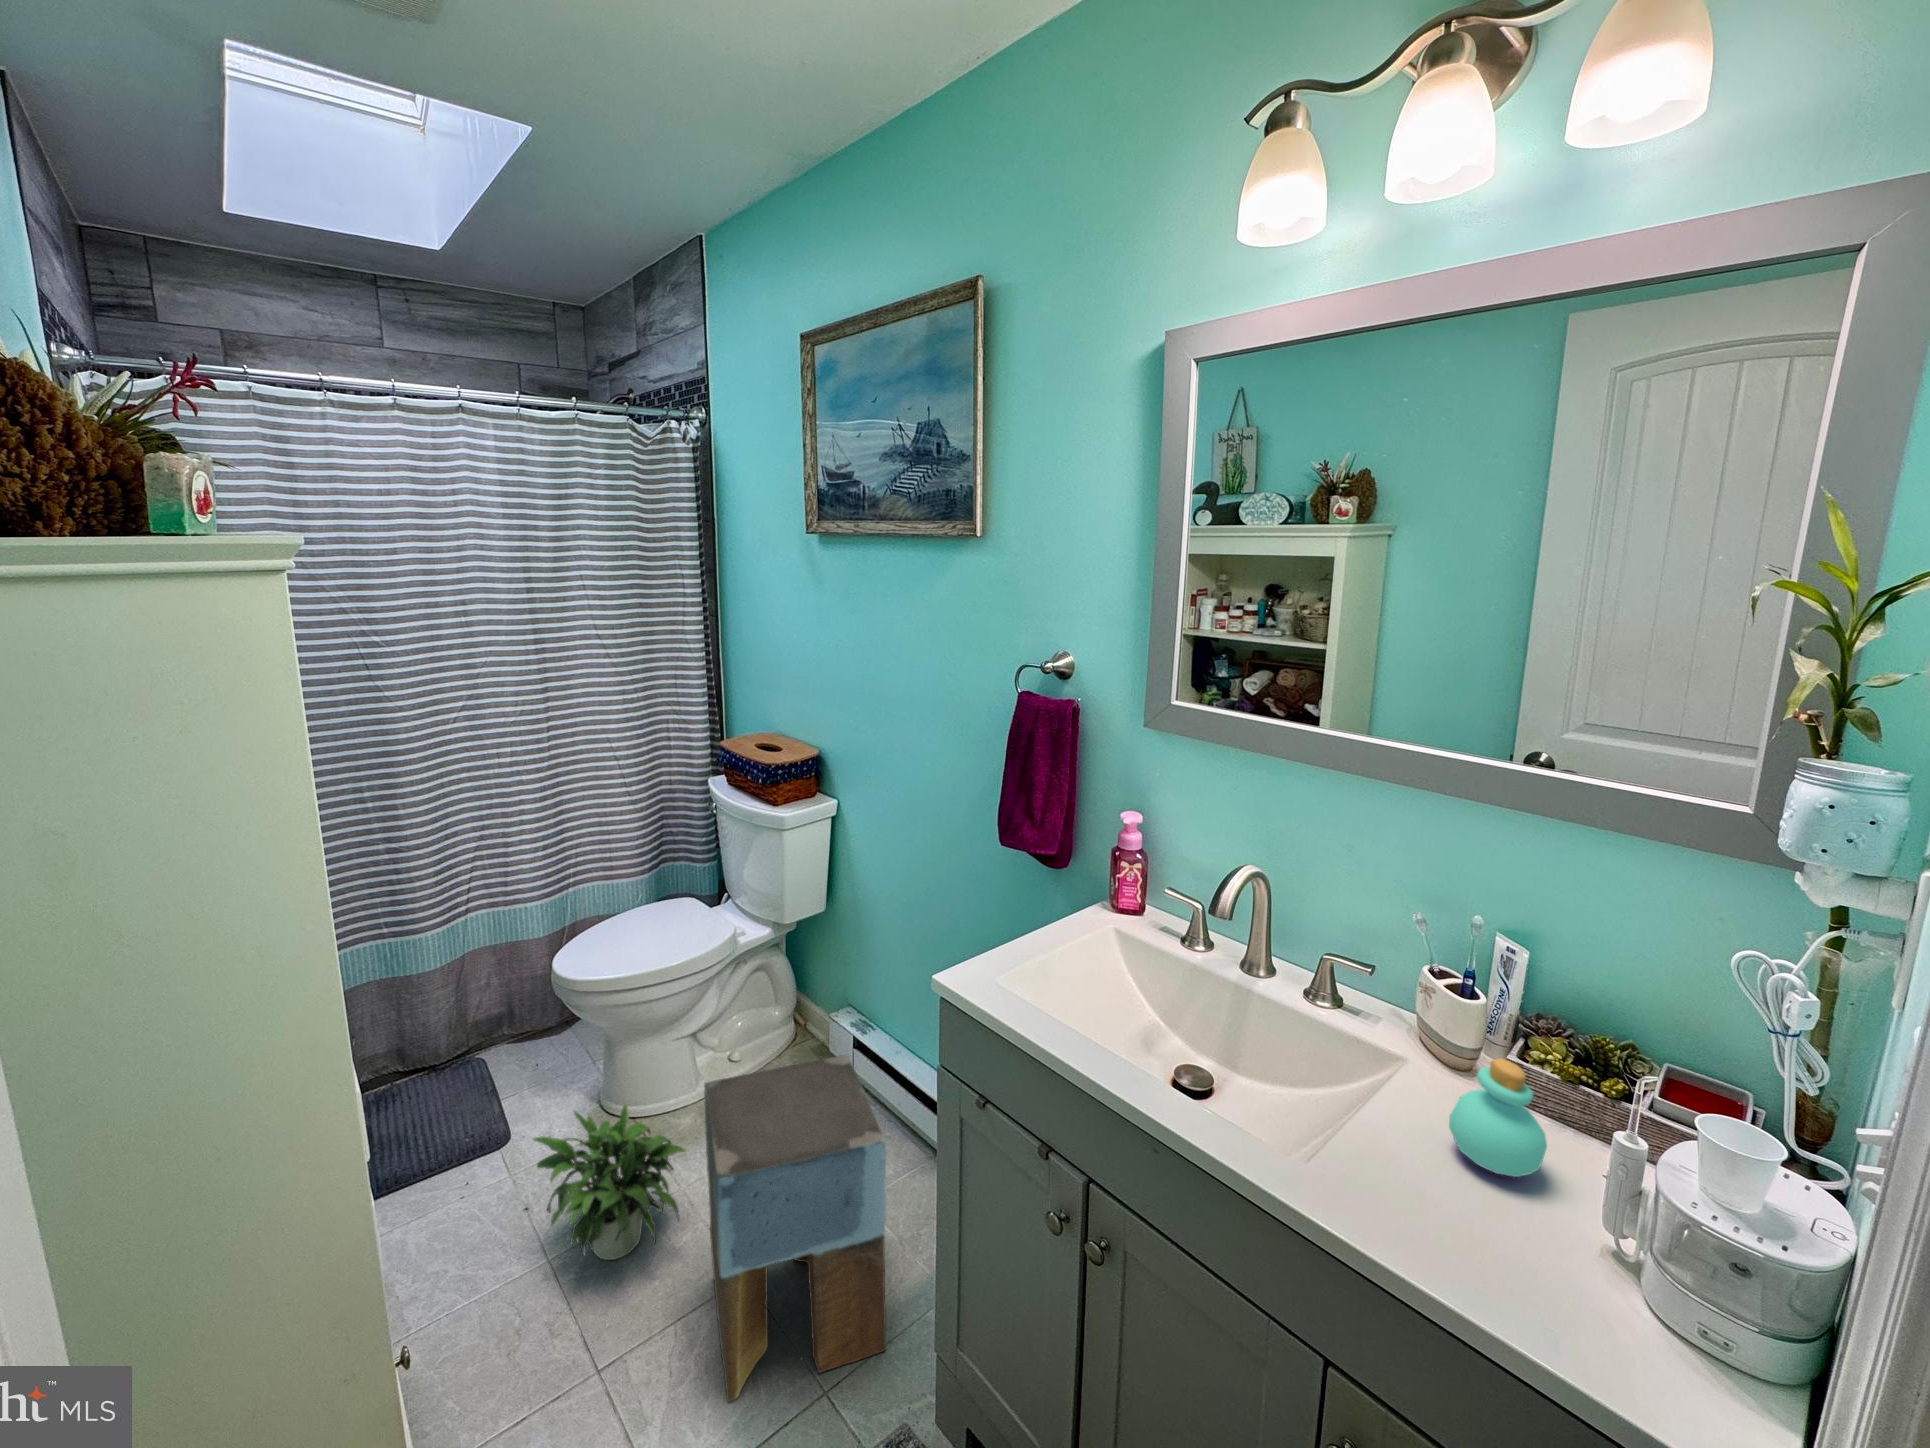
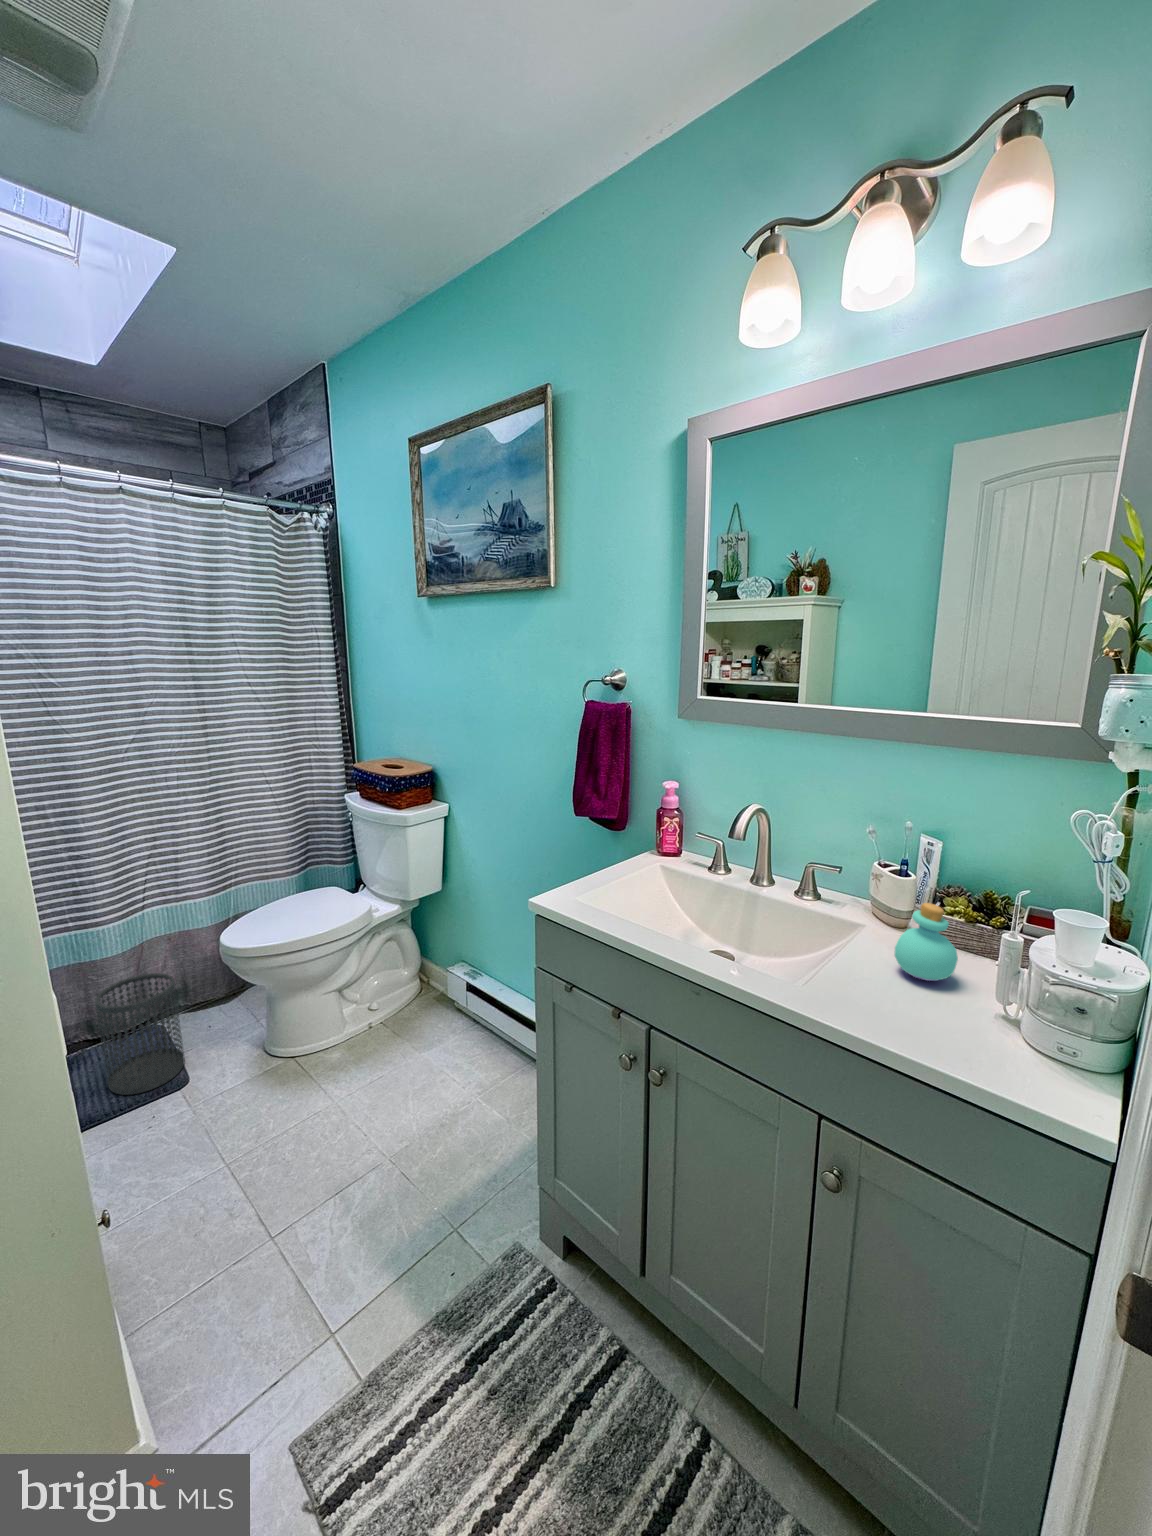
wastebasket: none [408,997,507,1149] -> present [95,973,185,1095]
stool: present [704,1055,886,1402] -> none [350,983,500,1245]
potted plant: present [525,1104,685,1260] -> none [202,1039,337,1159]

